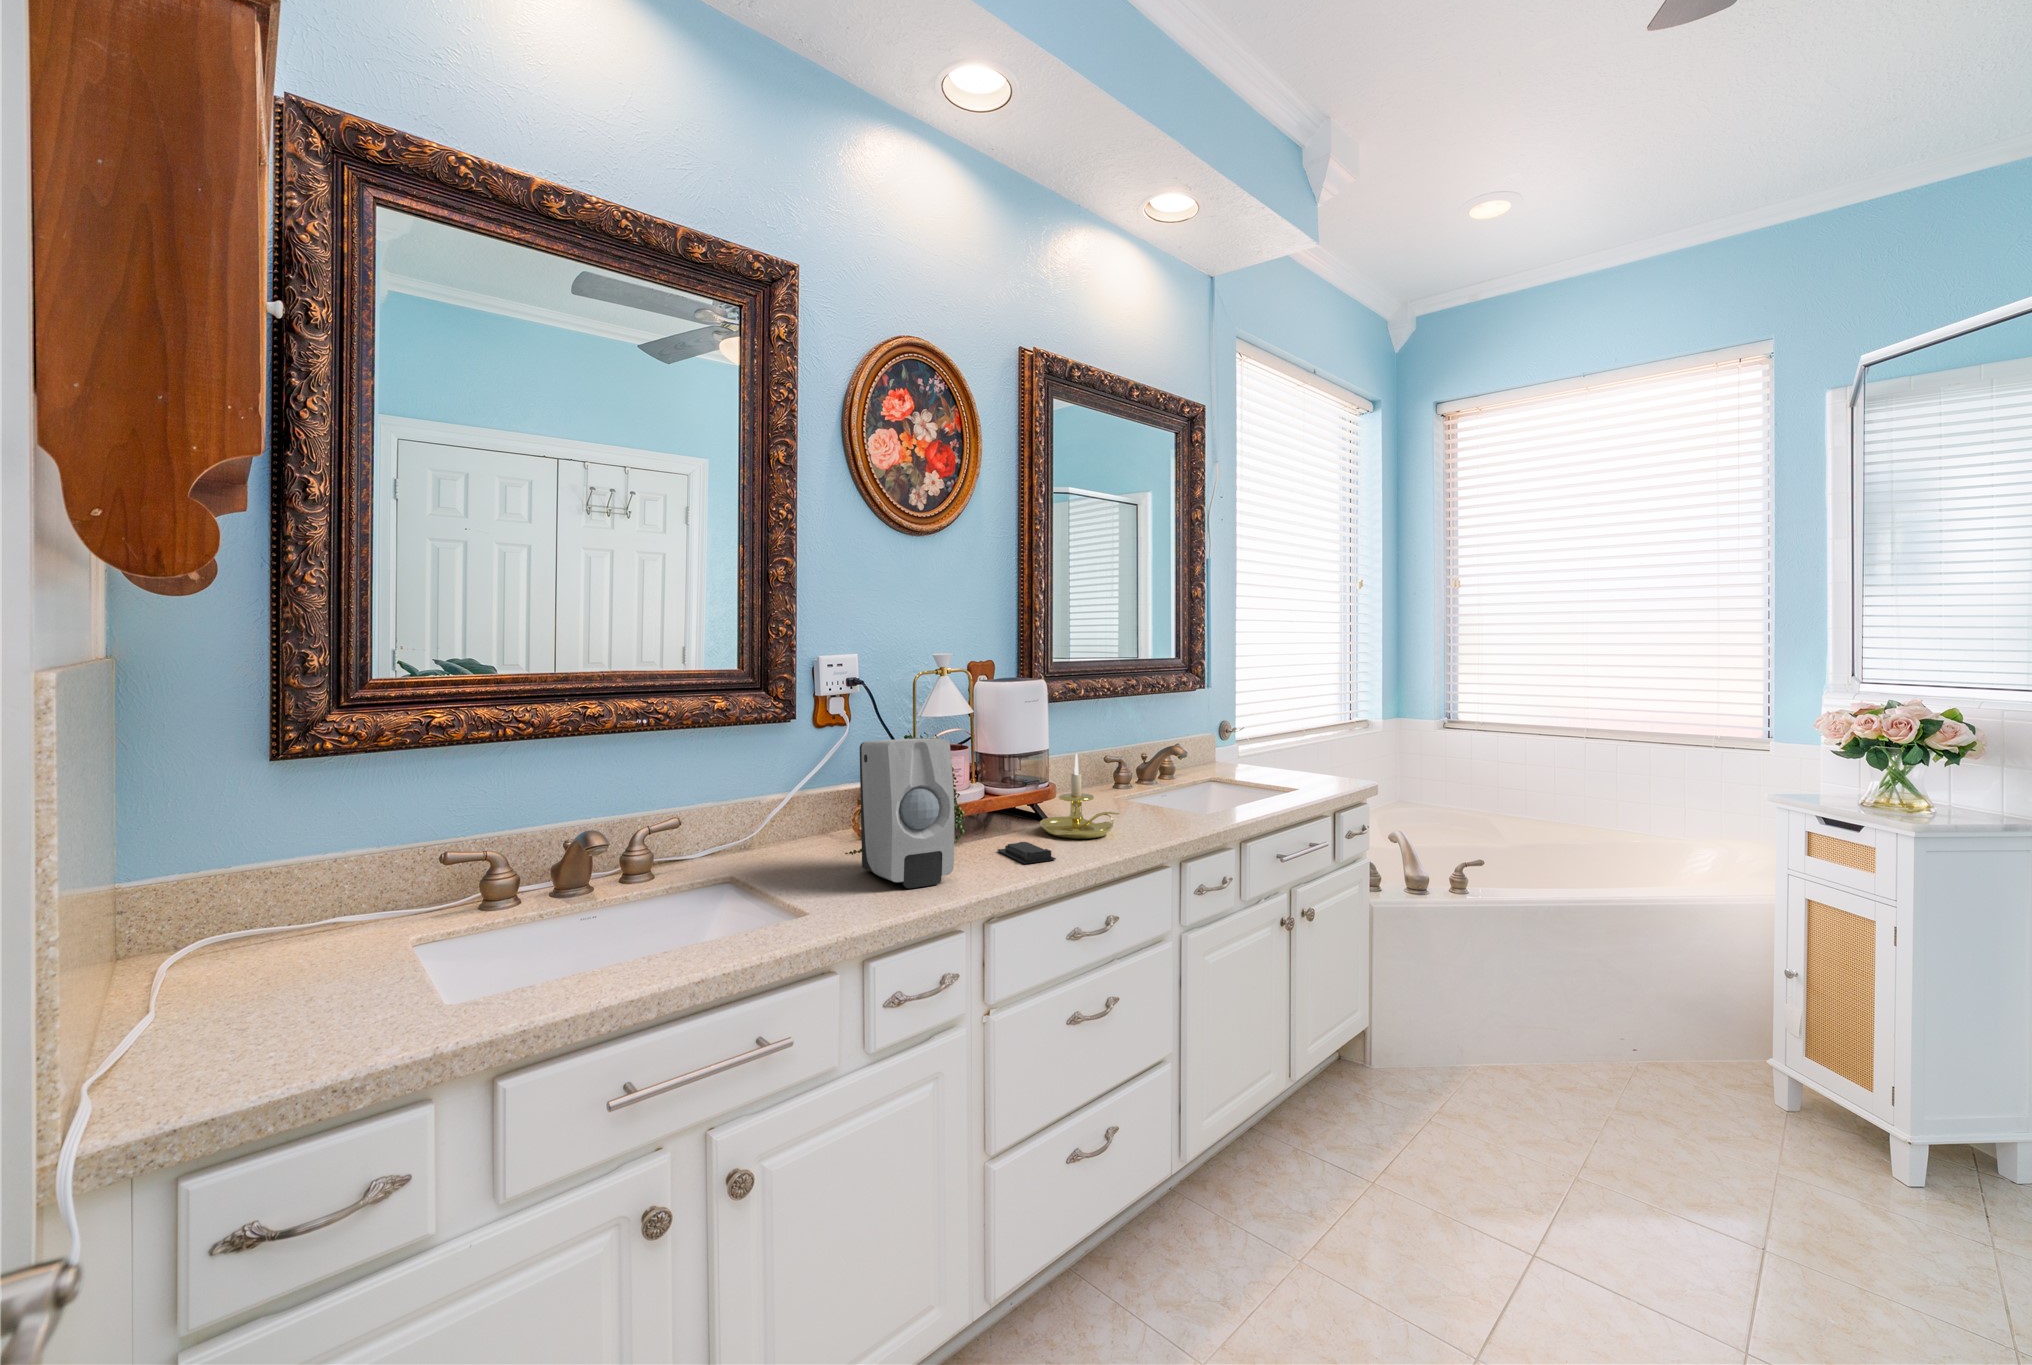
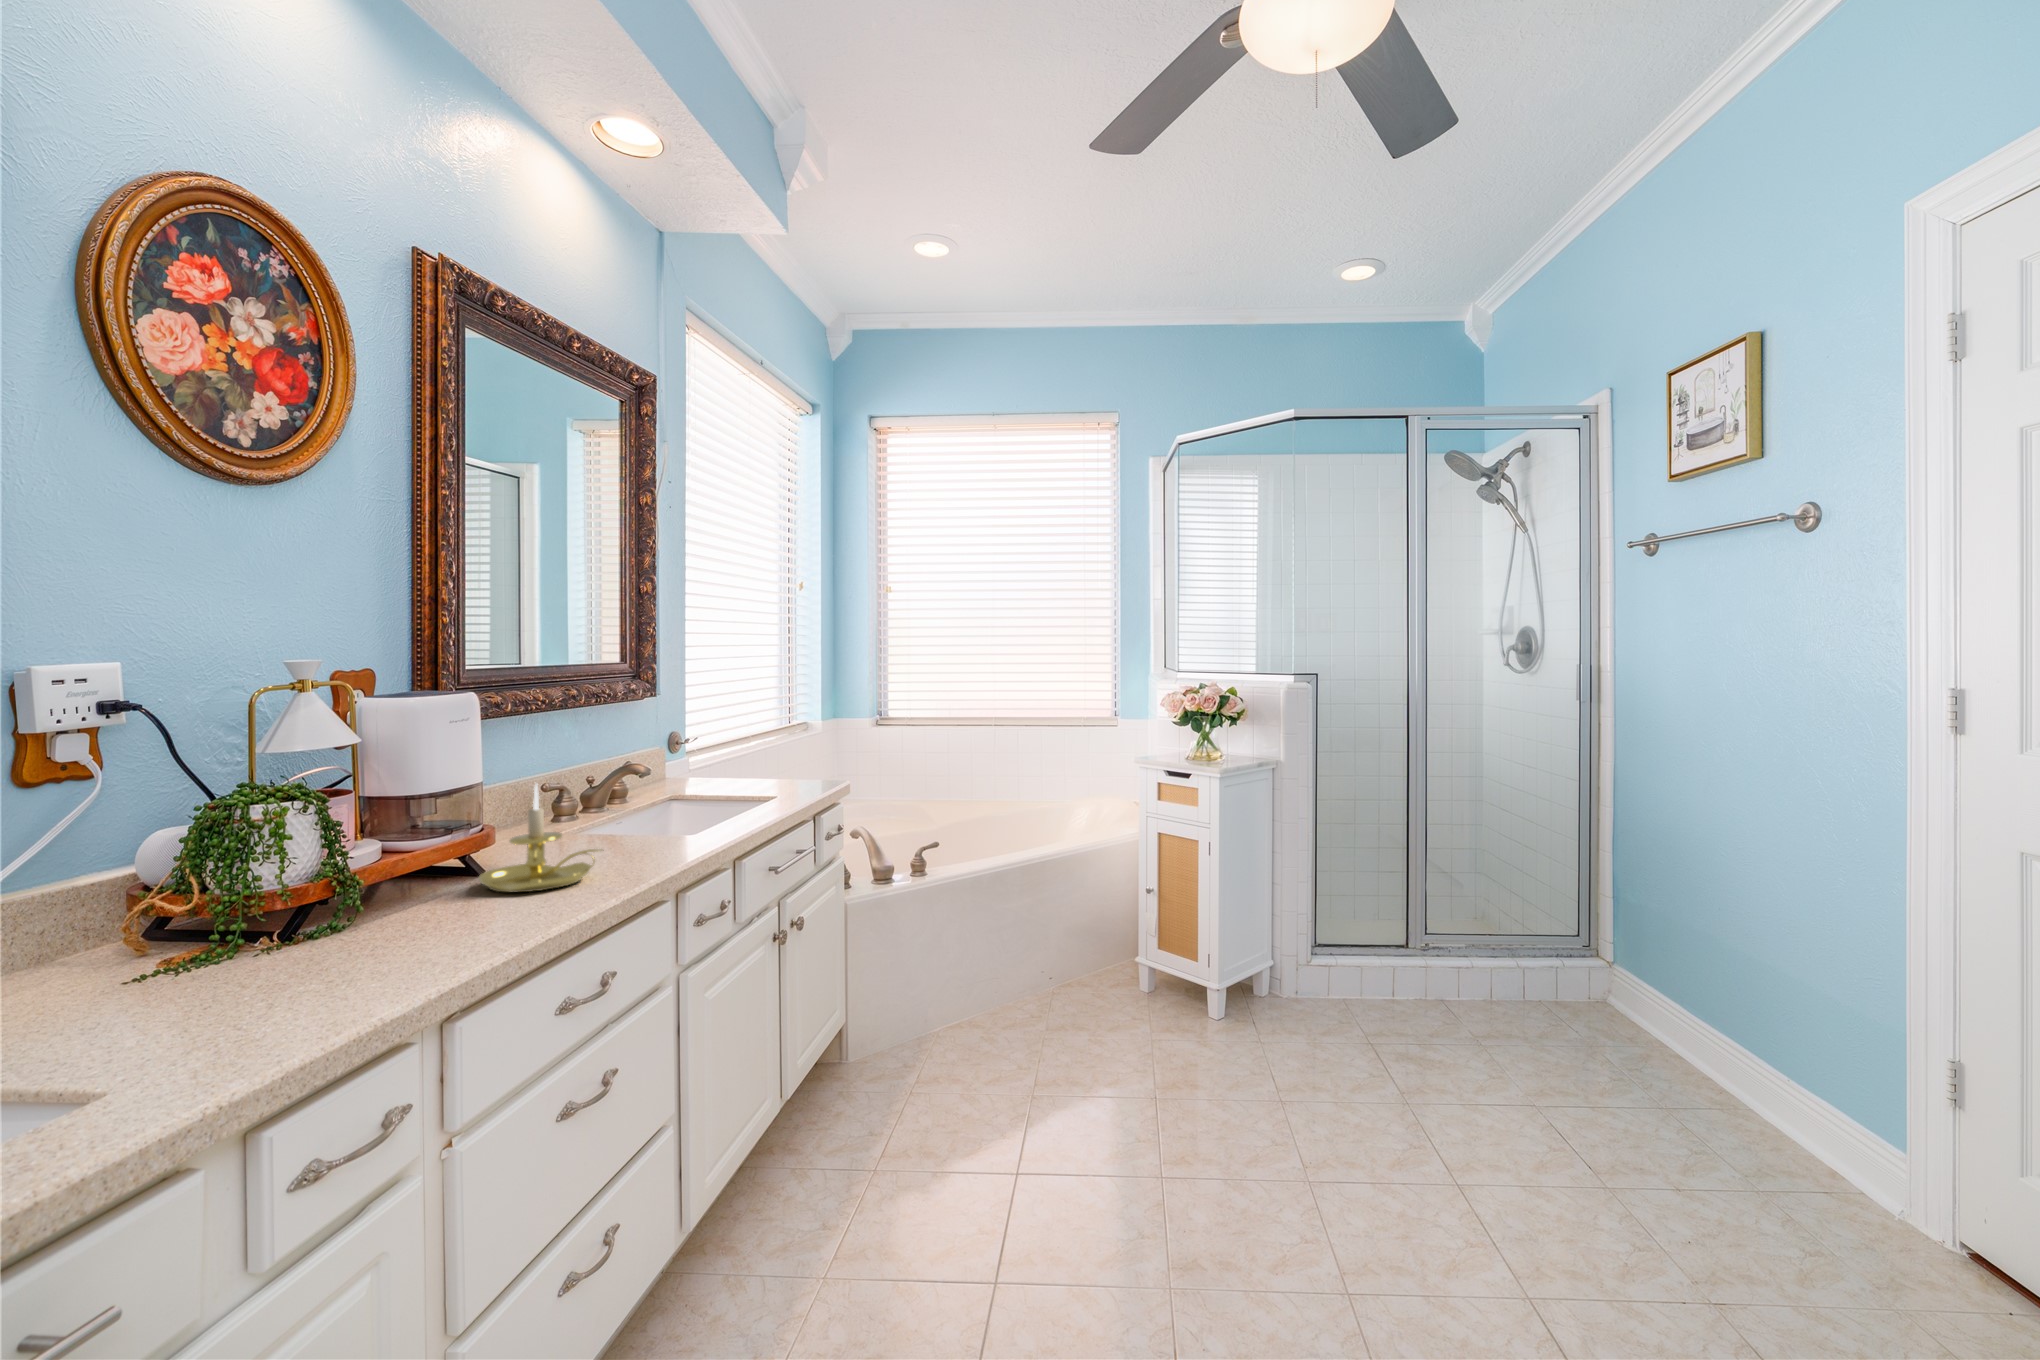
soap dispenser: present [860,738,955,888] -> none [167,780,381,1013]
soap bar: present [997,842,1056,864] -> none [427,907,531,936]

